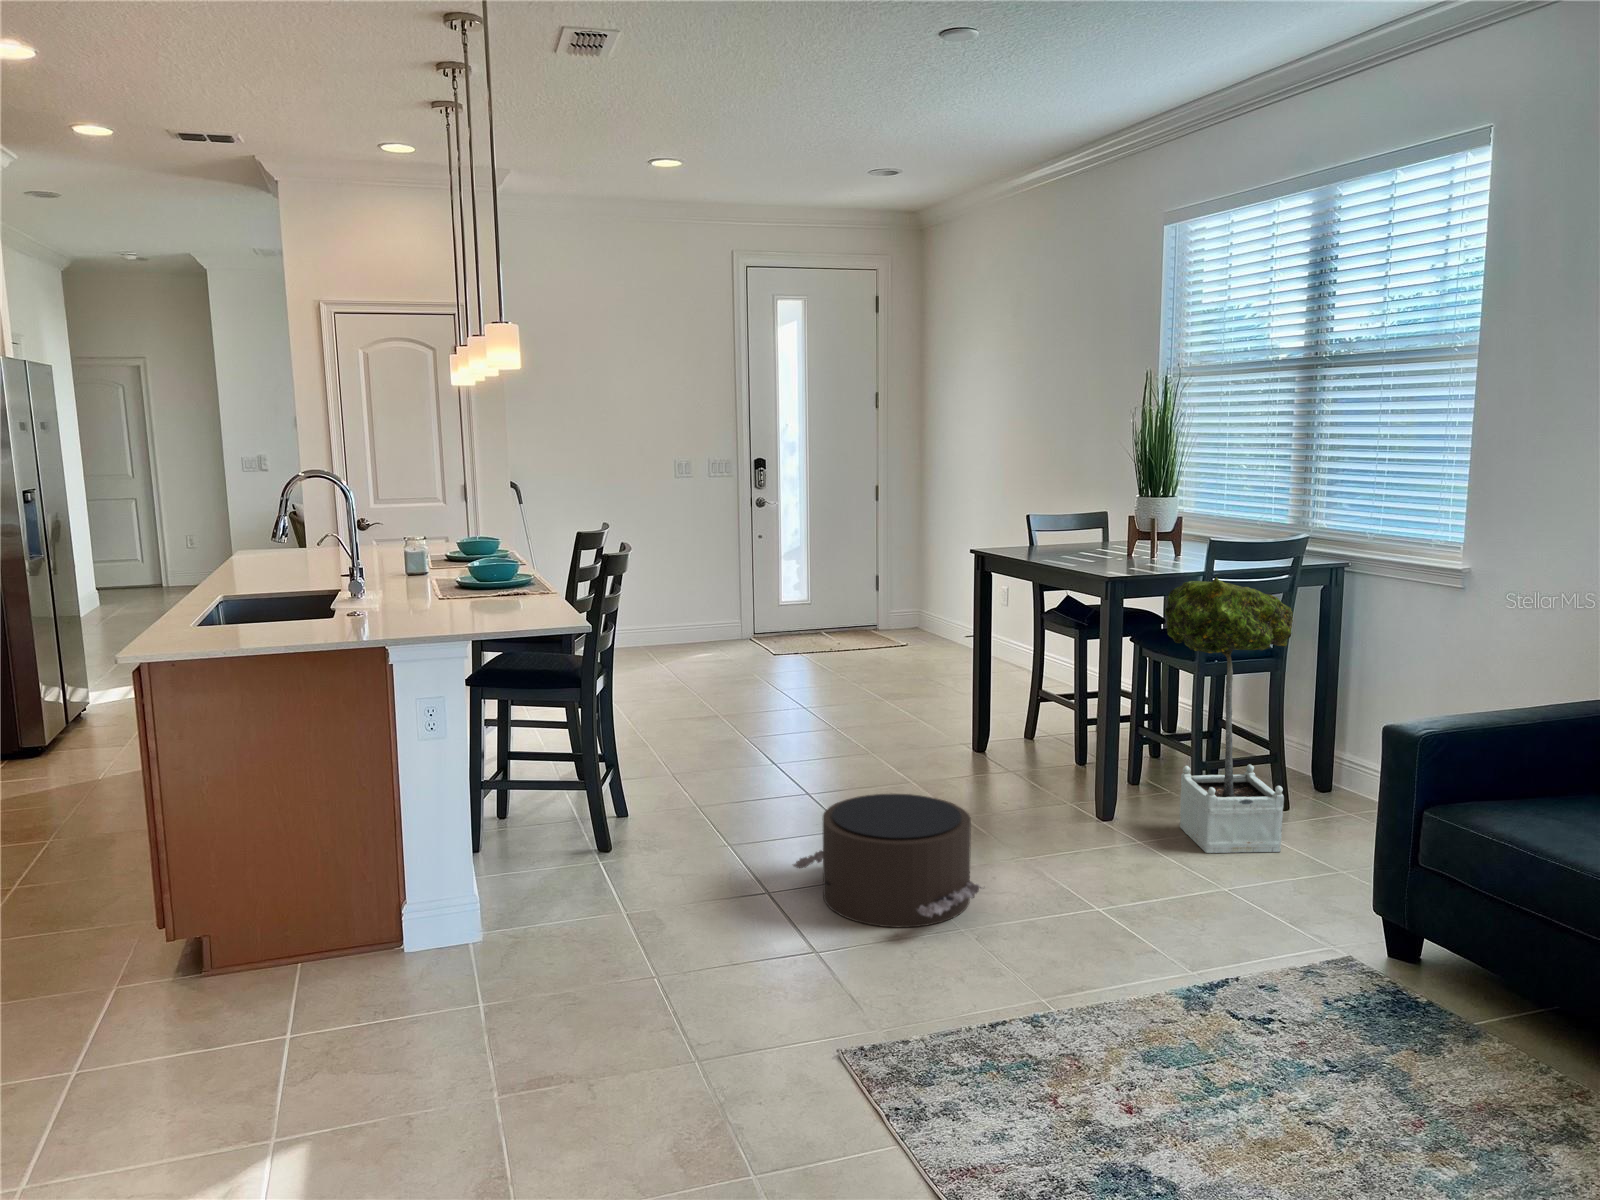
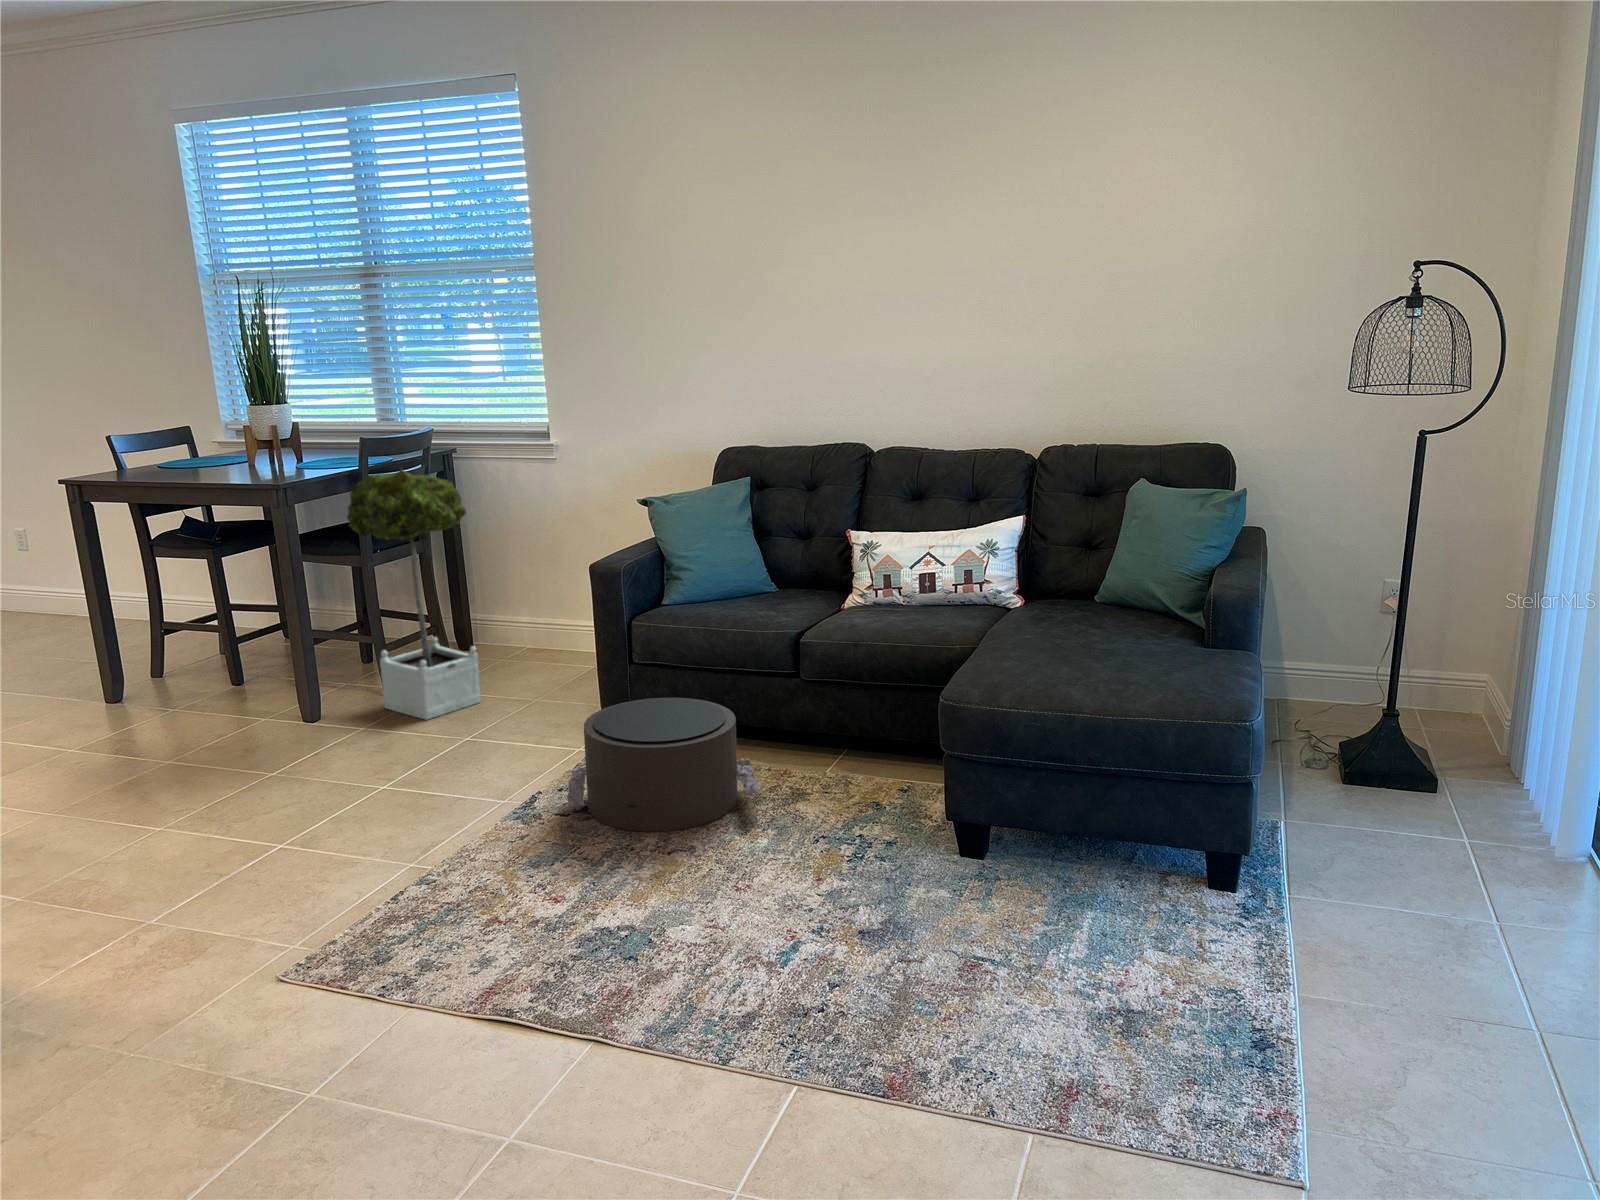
pouf: present [793,794,984,928] -> present [567,698,761,831]

